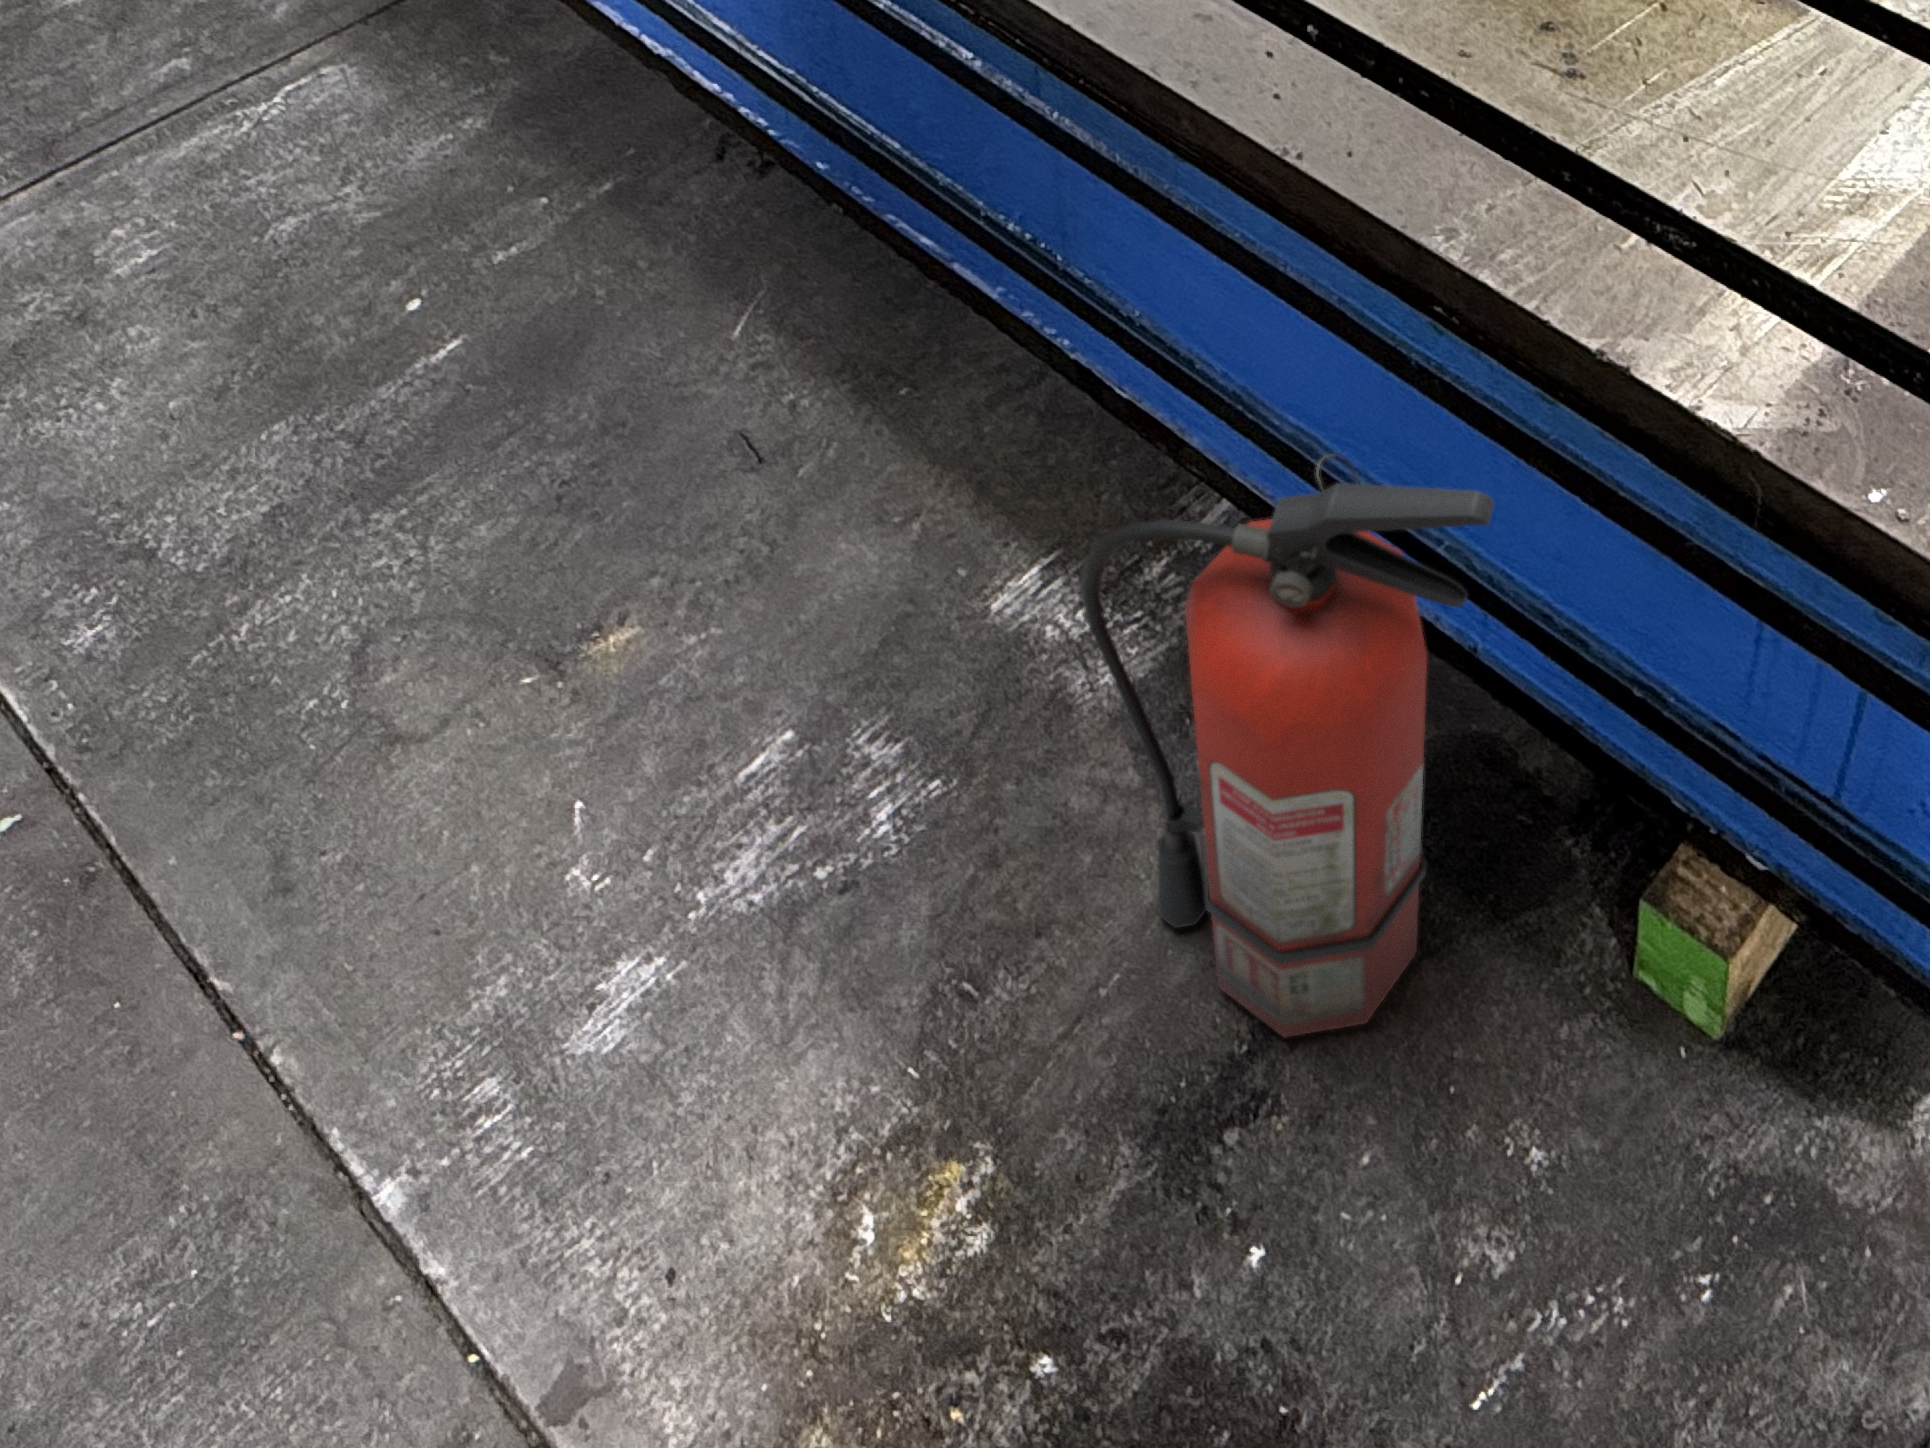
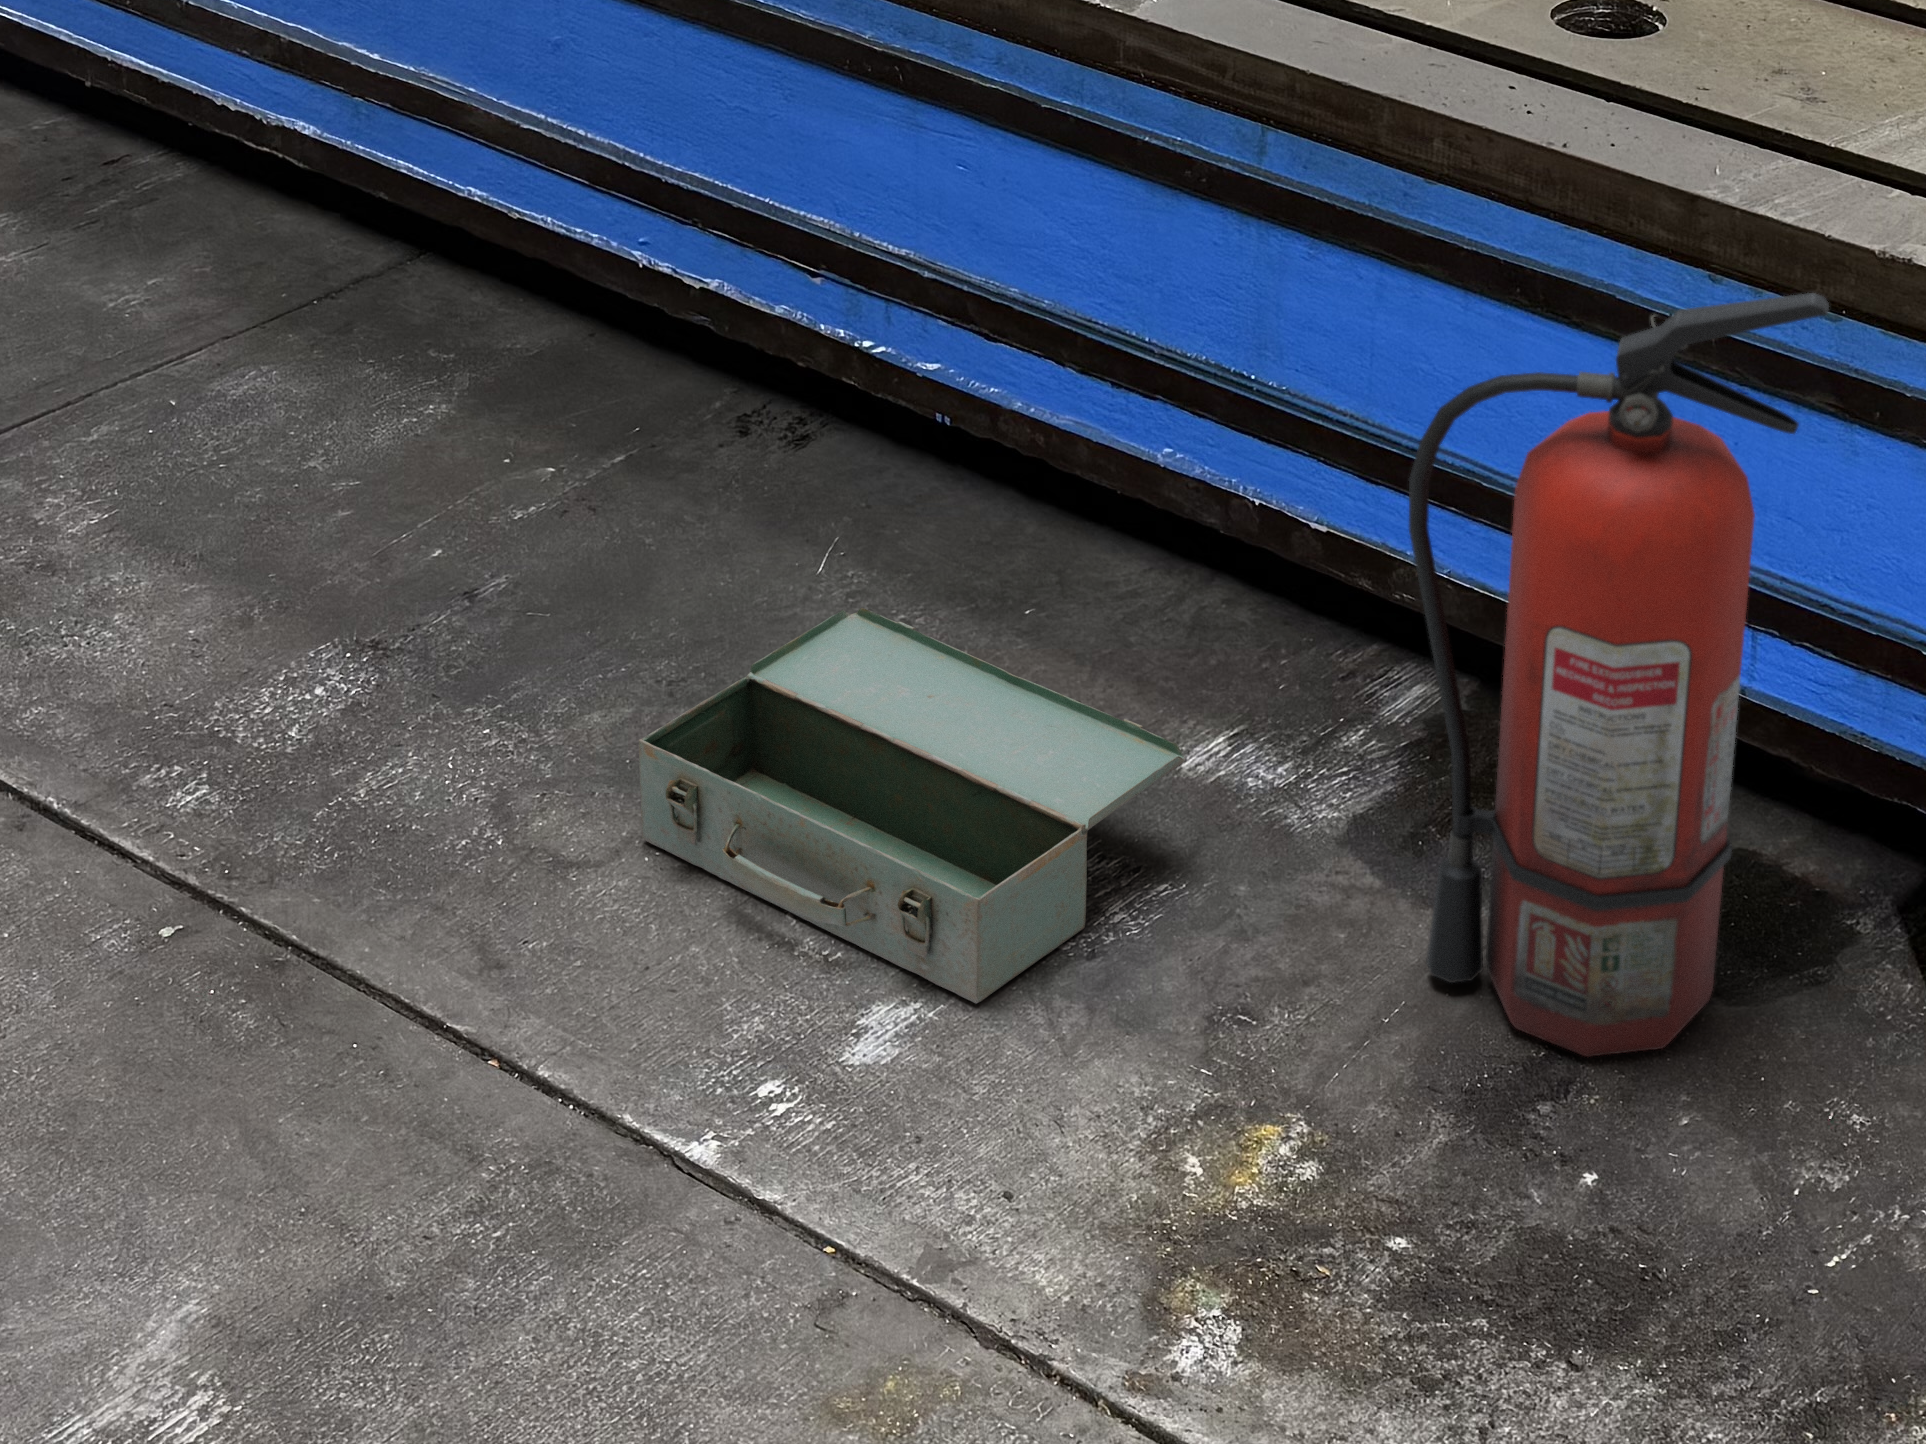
toolbox: none [460,453,958,947] -> present [639,608,1185,1003]

